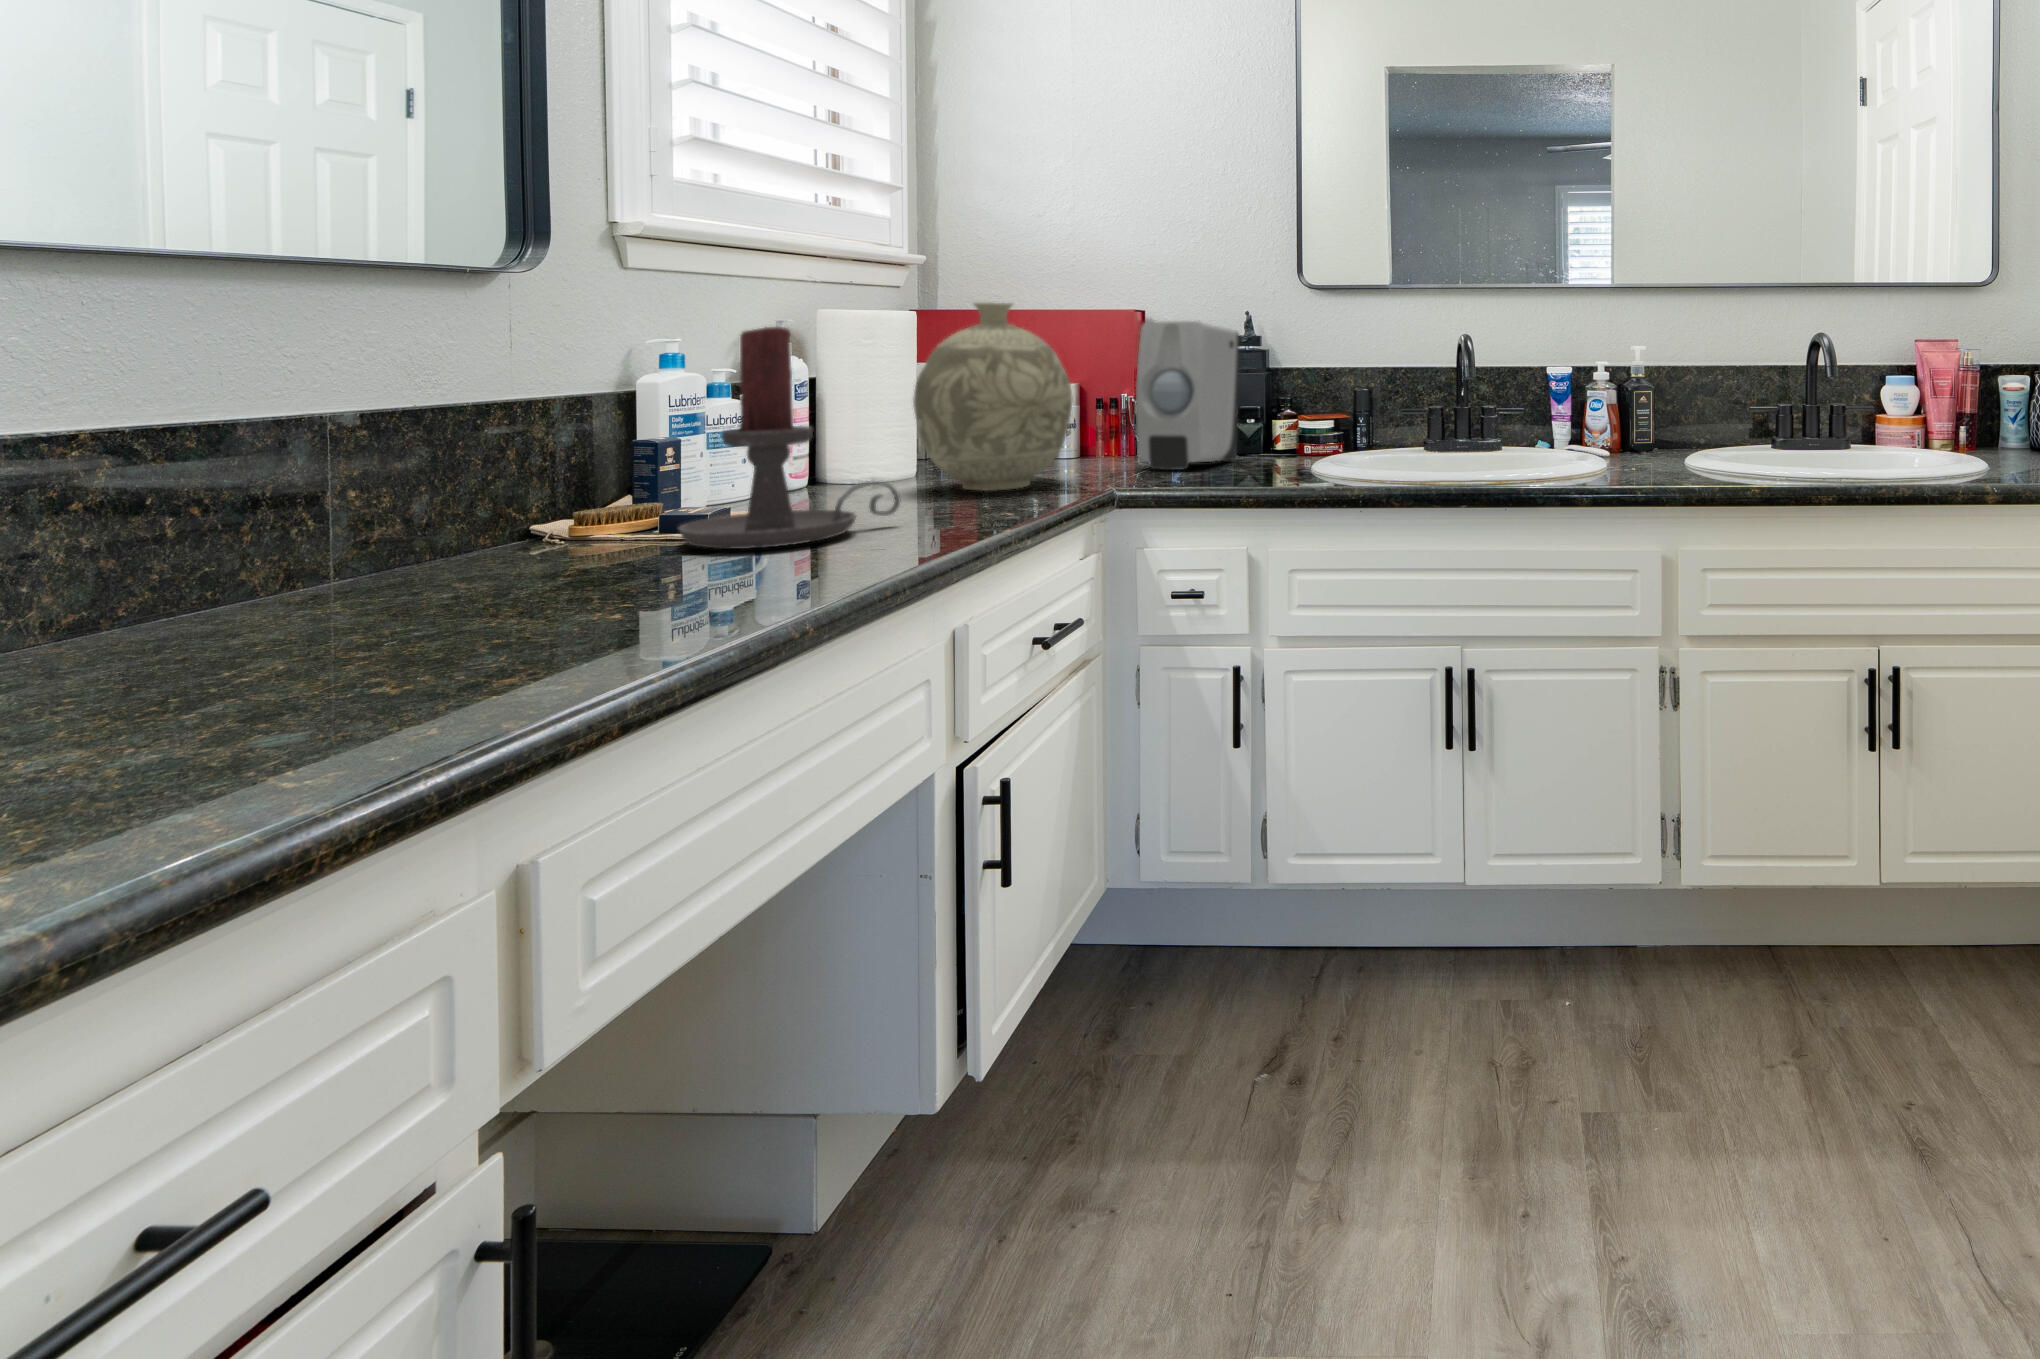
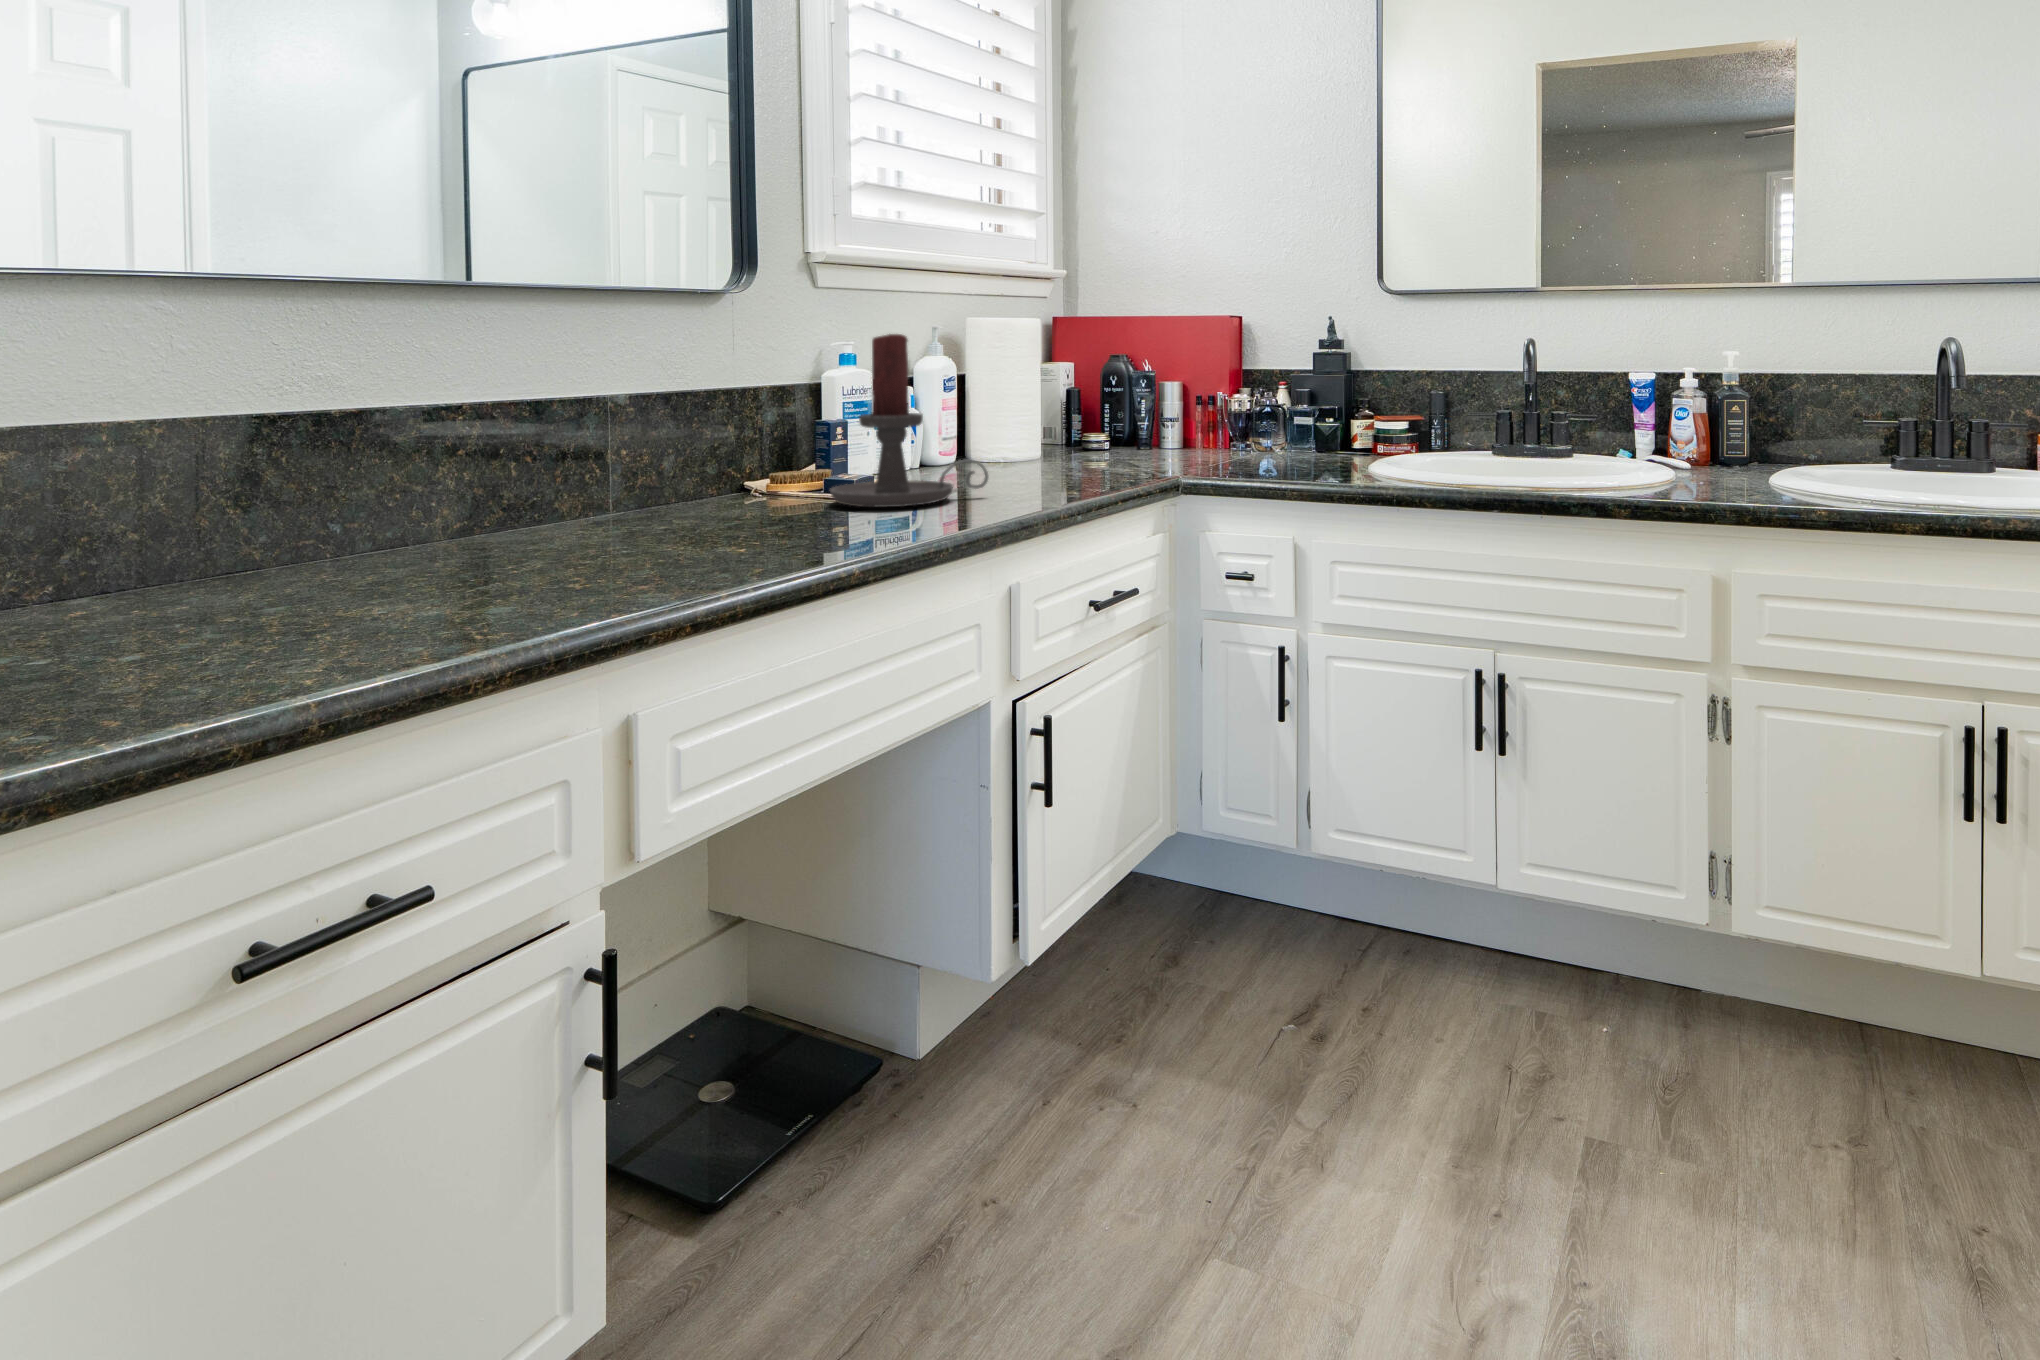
decorative vase: present [913,303,1072,491] -> none [1020,310,1150,474]
soap dispenser: present [1136,321,1240,470] -> none [1214,325,1315,464]

